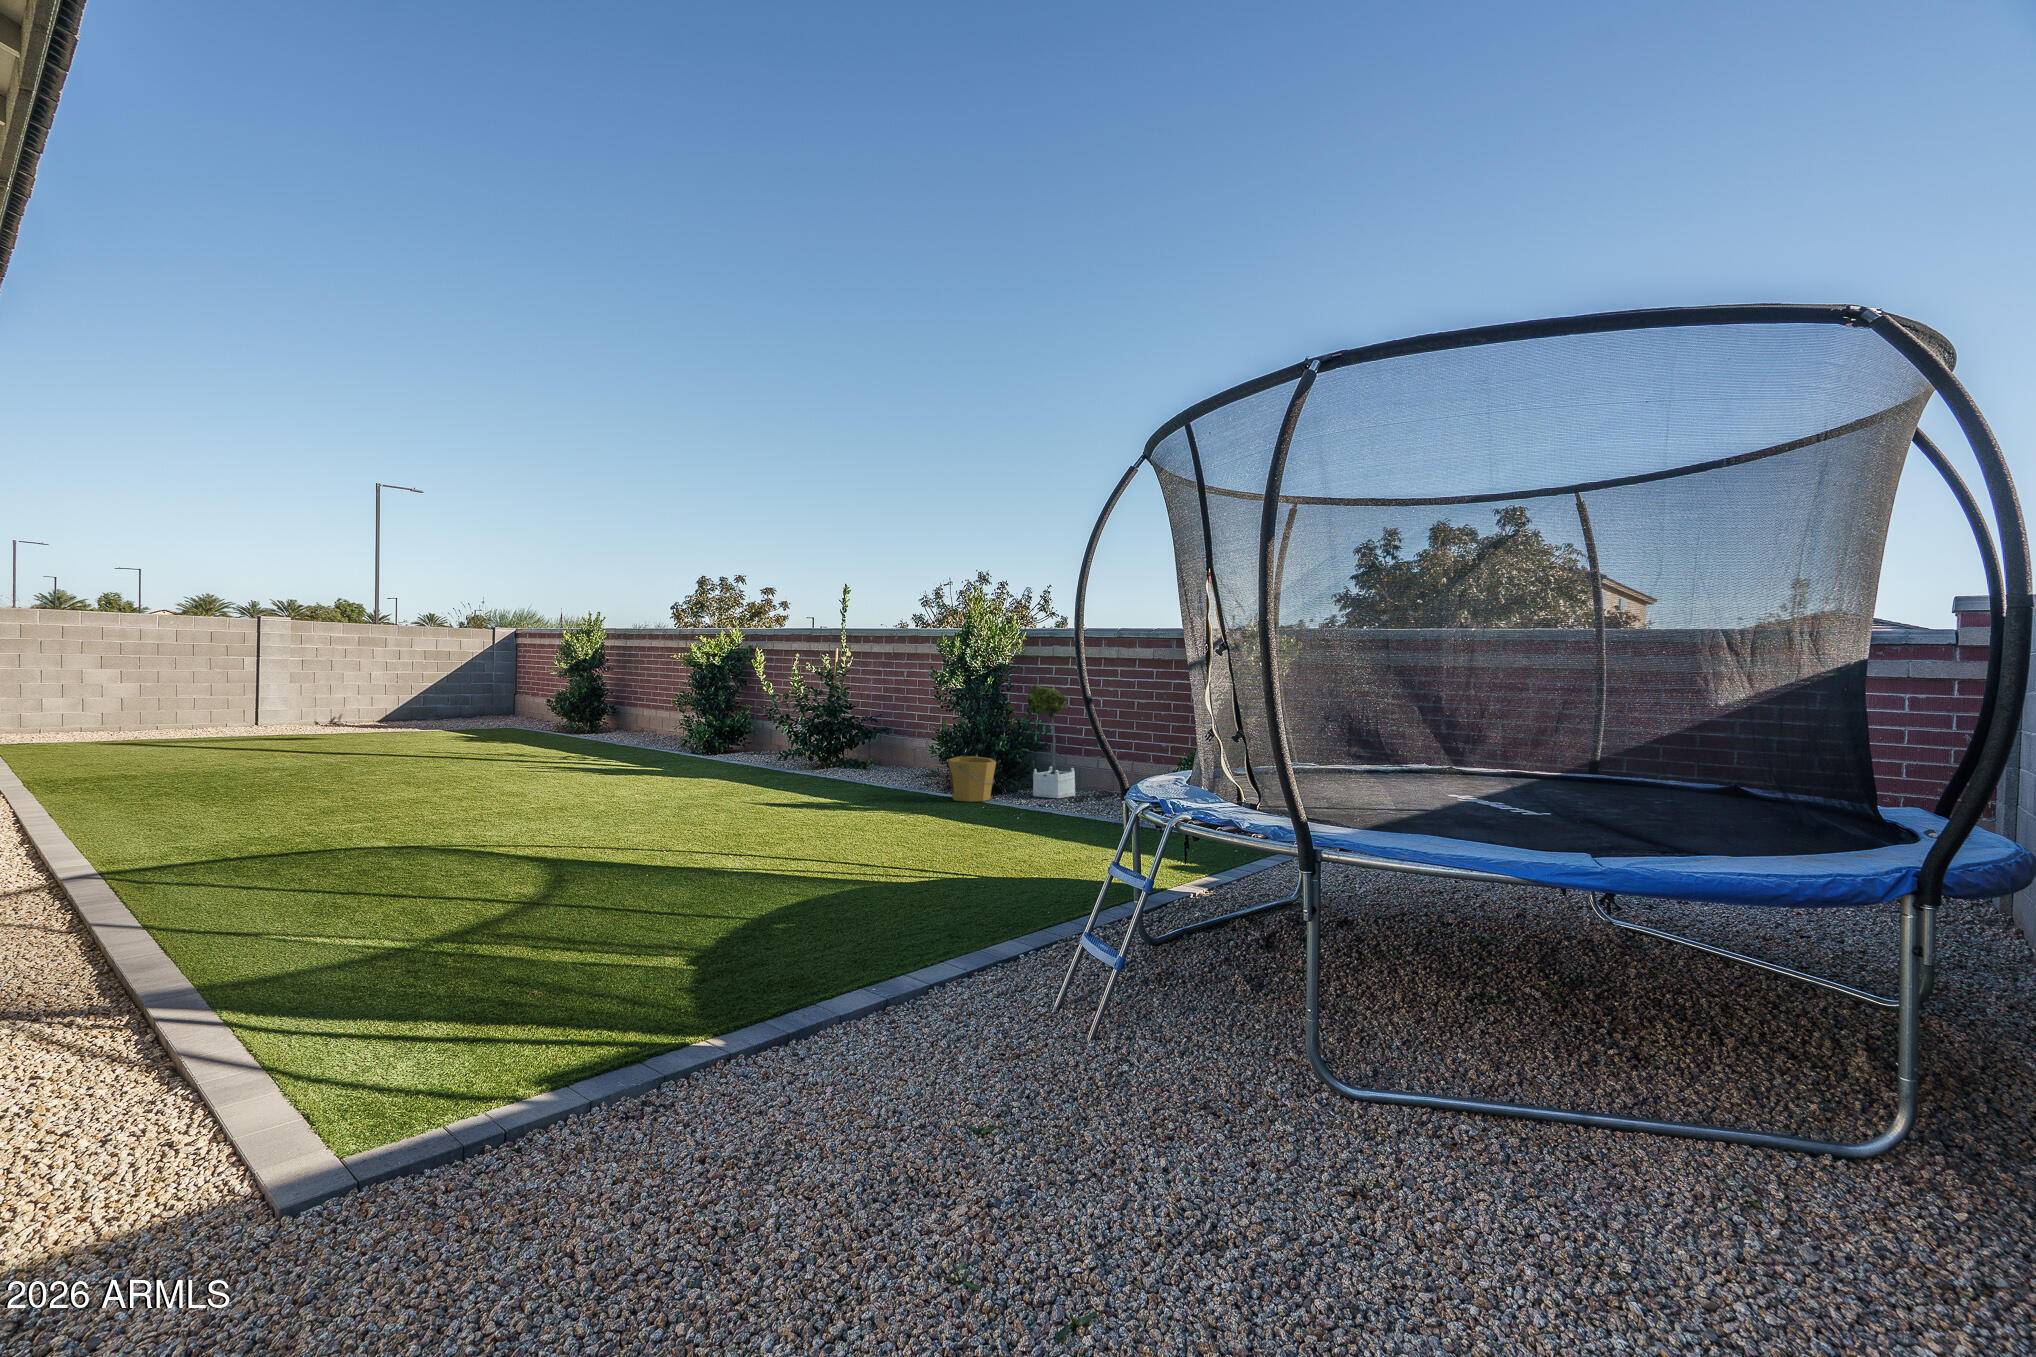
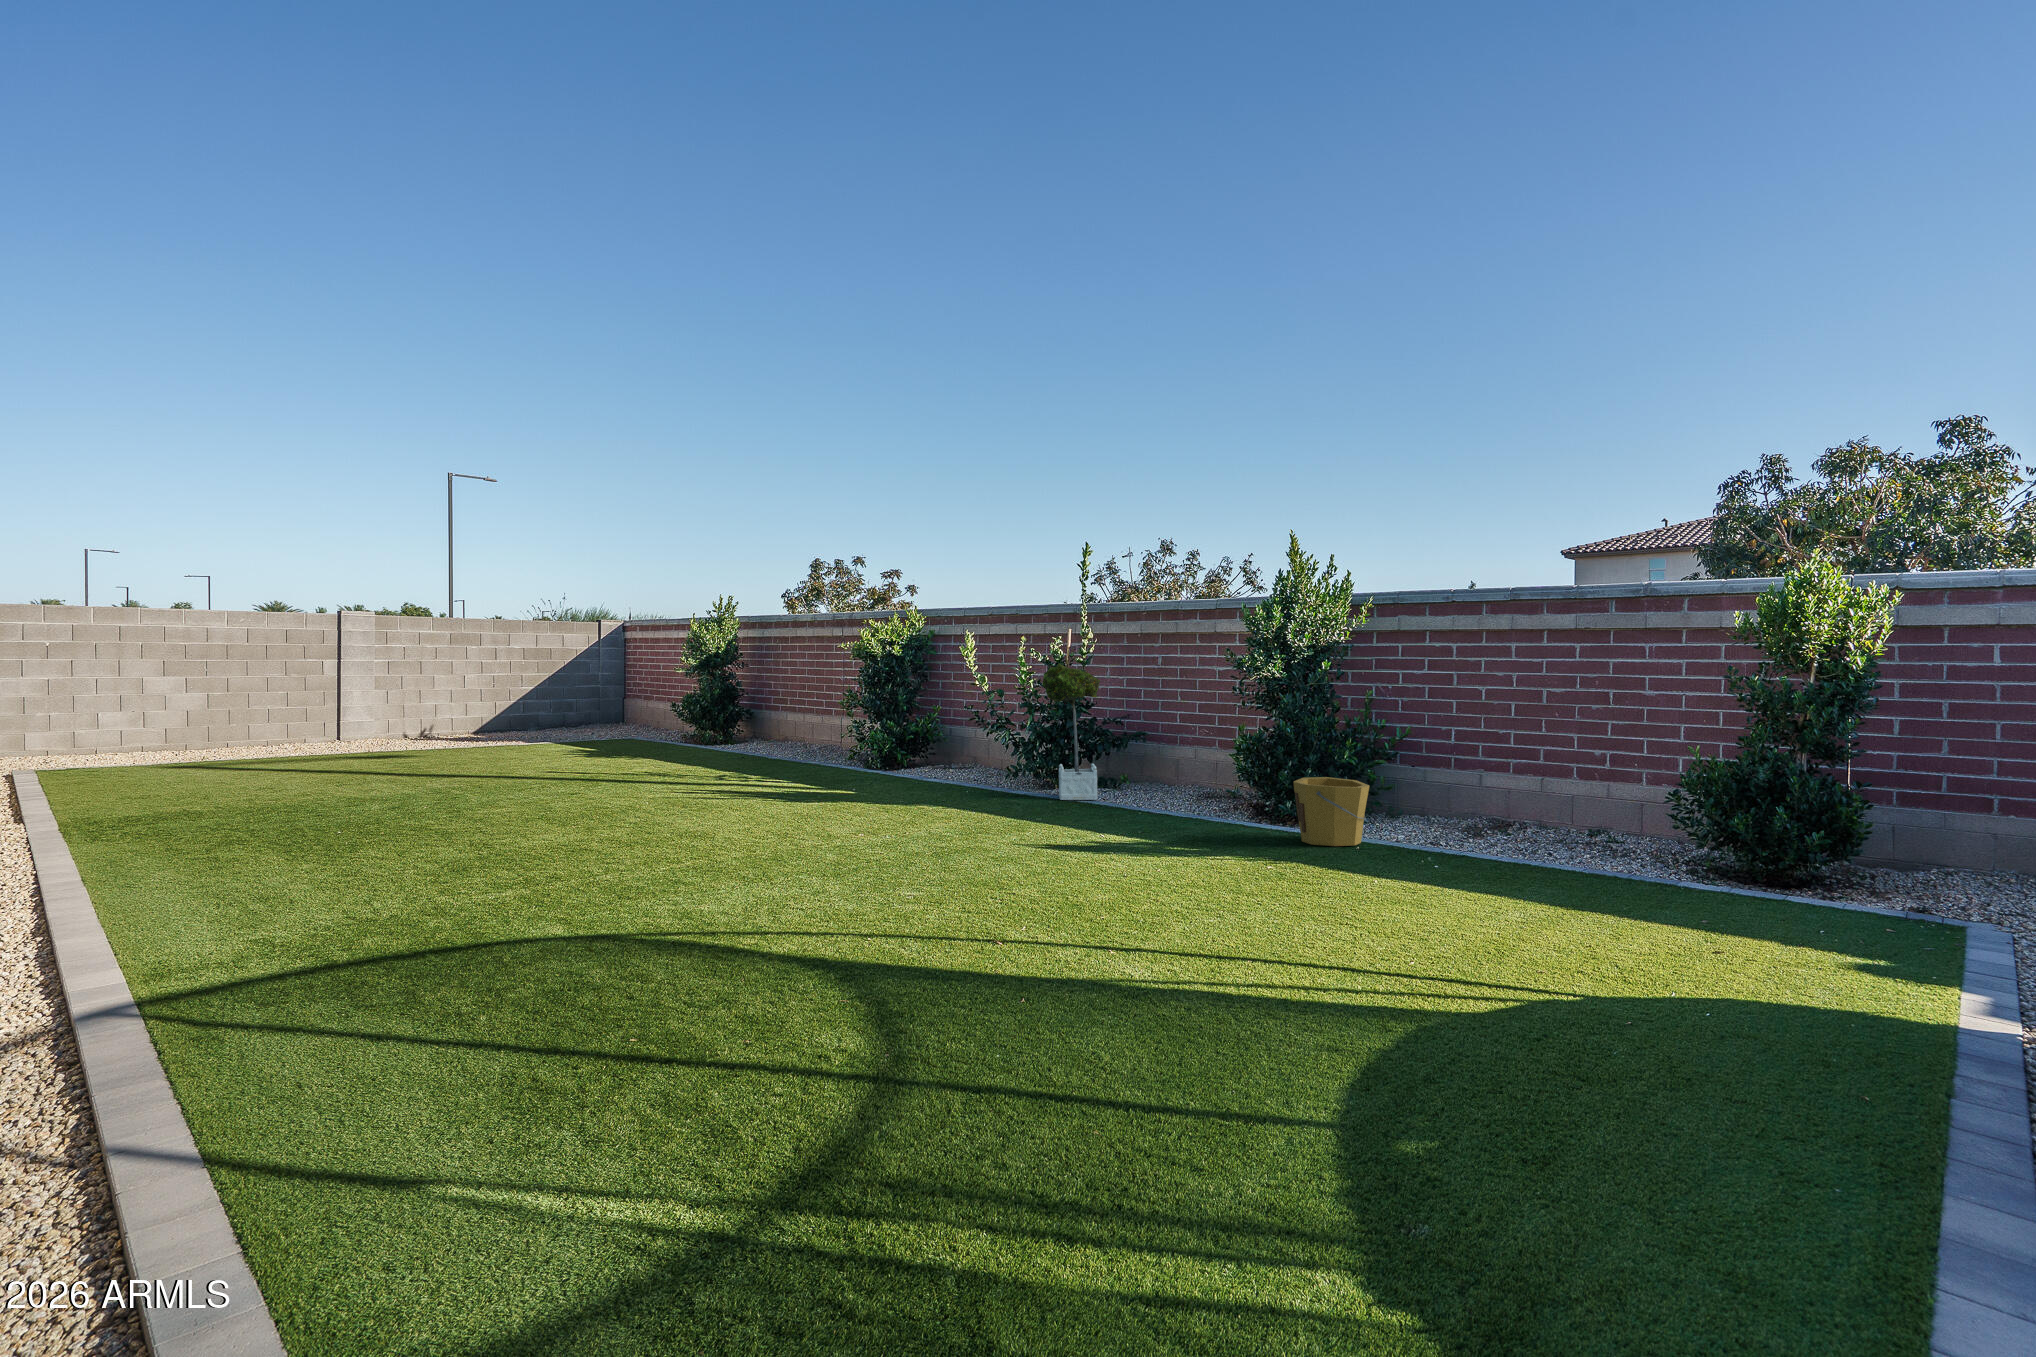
potted tree: present [1027,684,1075,798] -> present [1042,664,1100,800]

